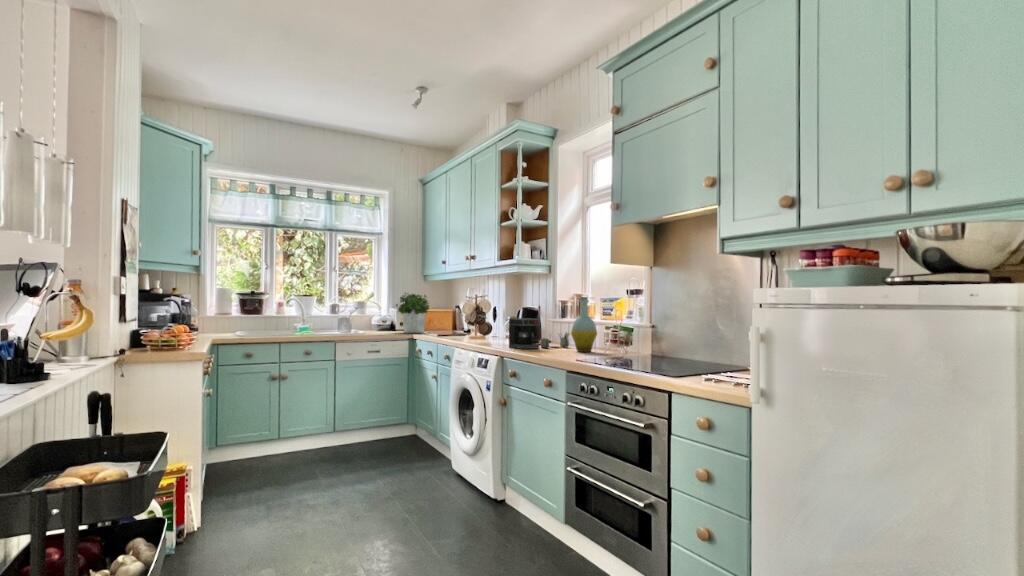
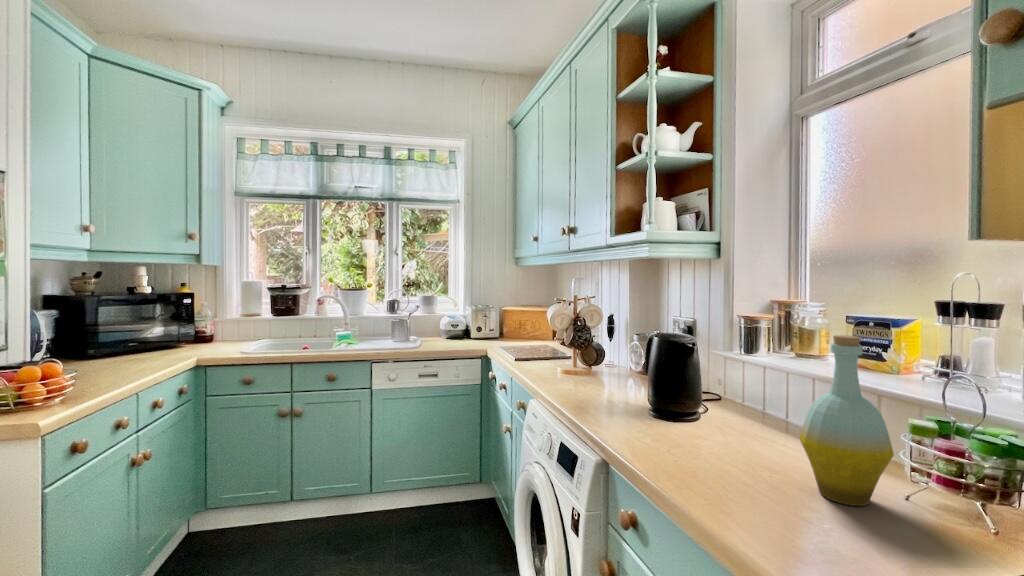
potted plant: present [396,293,429,333] -> none [469,285,518,345]
coffee maker: present [509,318,569,349] -> none [623,366,776,456]

